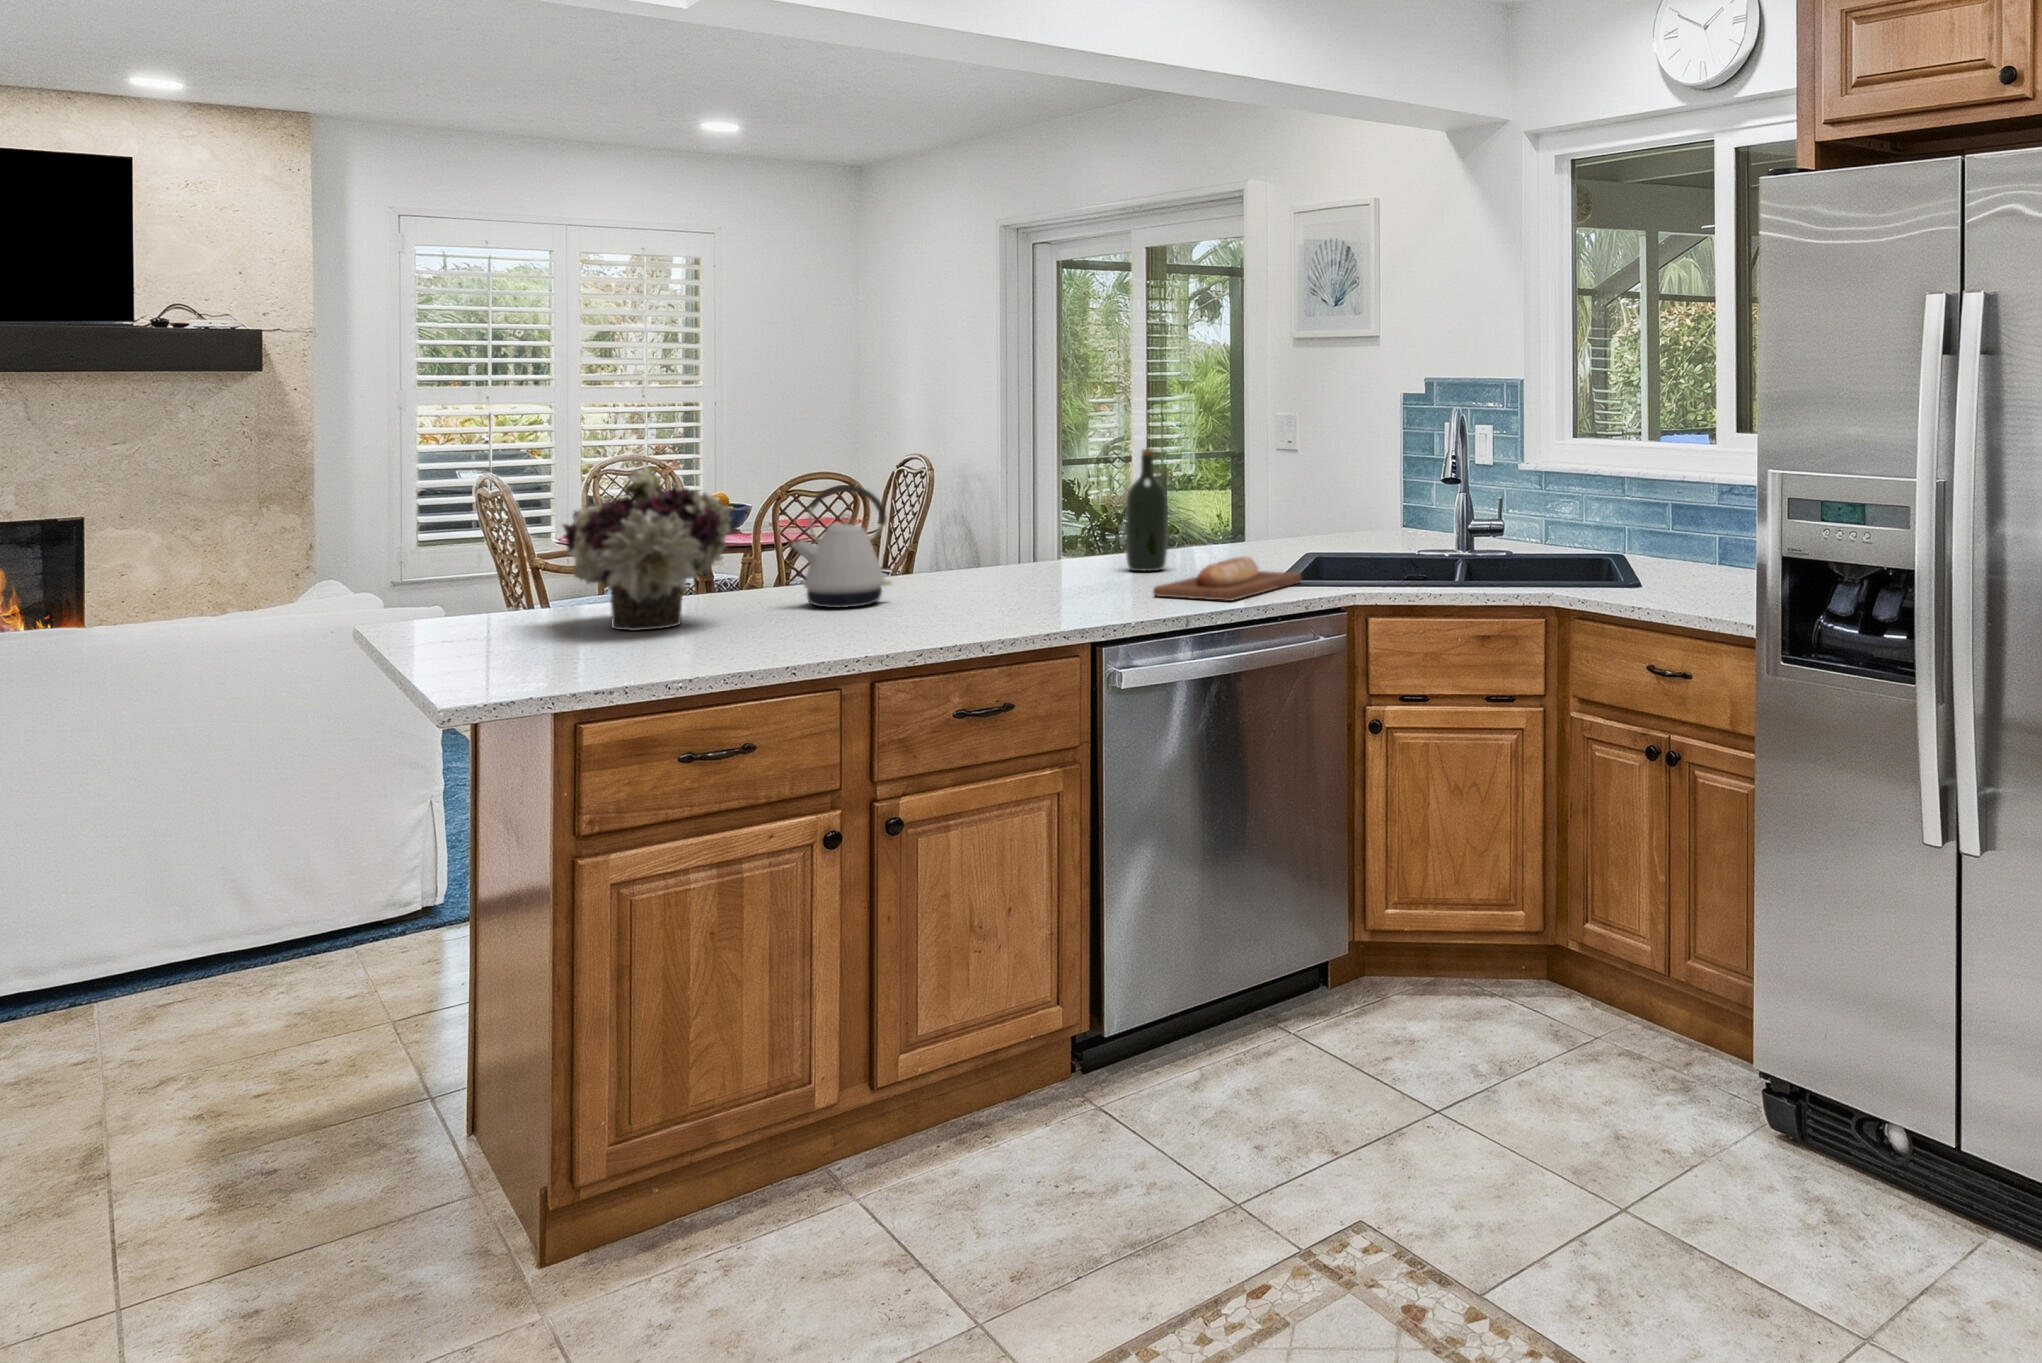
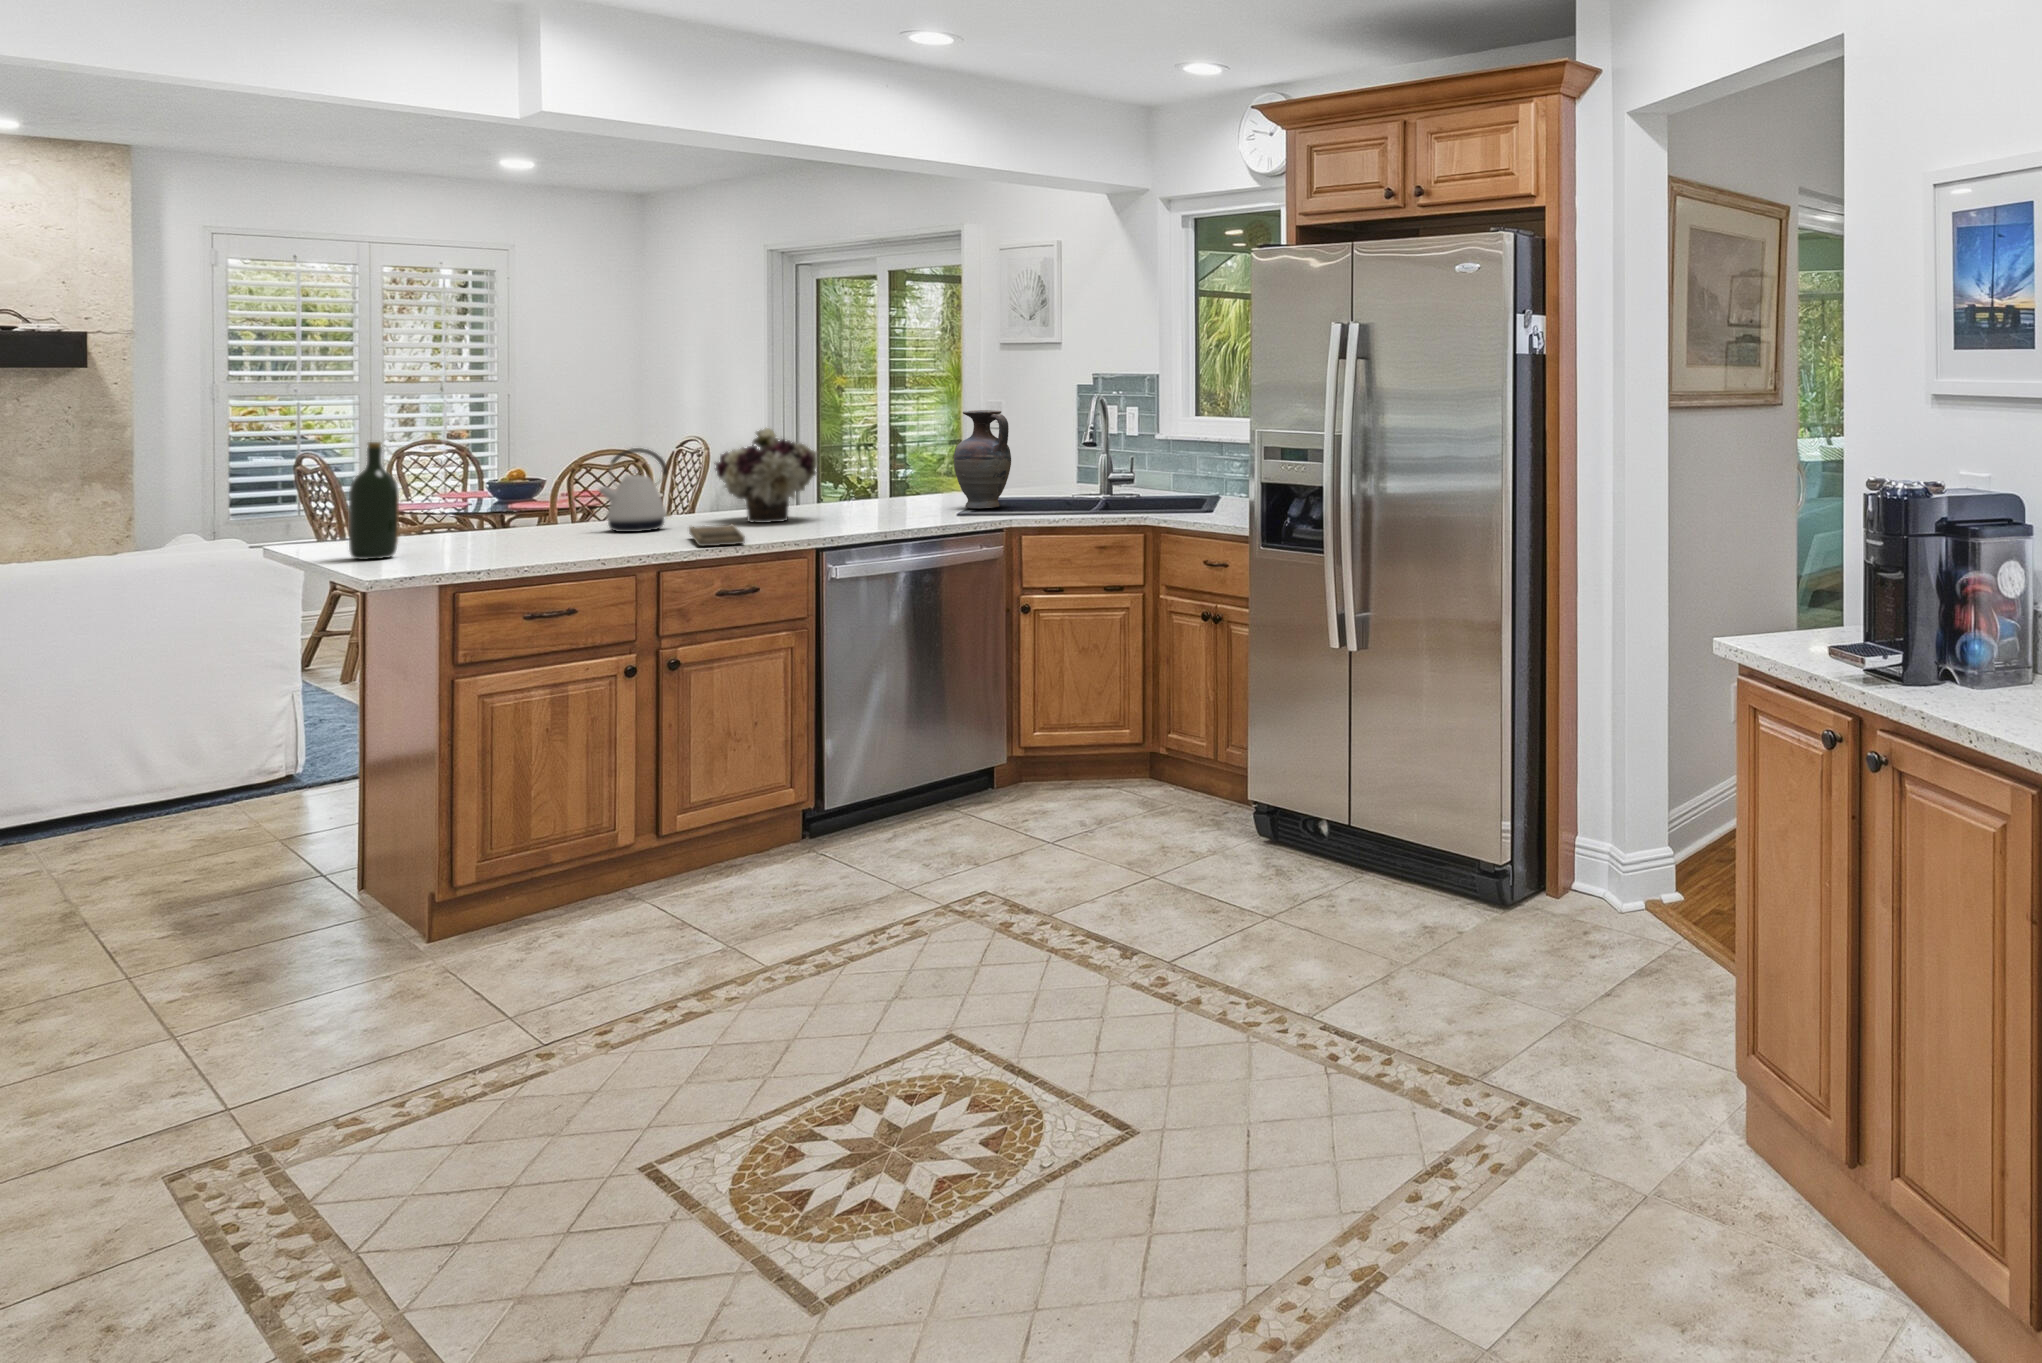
vase: none [1266,430,1343,571] -> present [954,410,1011,508]
wine bottle: present [1126,449,1168,571] -> present [349,442,399,560]
flower arrangement: present [563,467,731,631] -> present [714,428,818,523]
bread loaf: present [1153,557,1301,601] -> none [864,497,976,524]
tray: none [915,601,996,642] -> present [689,524,745,546]

